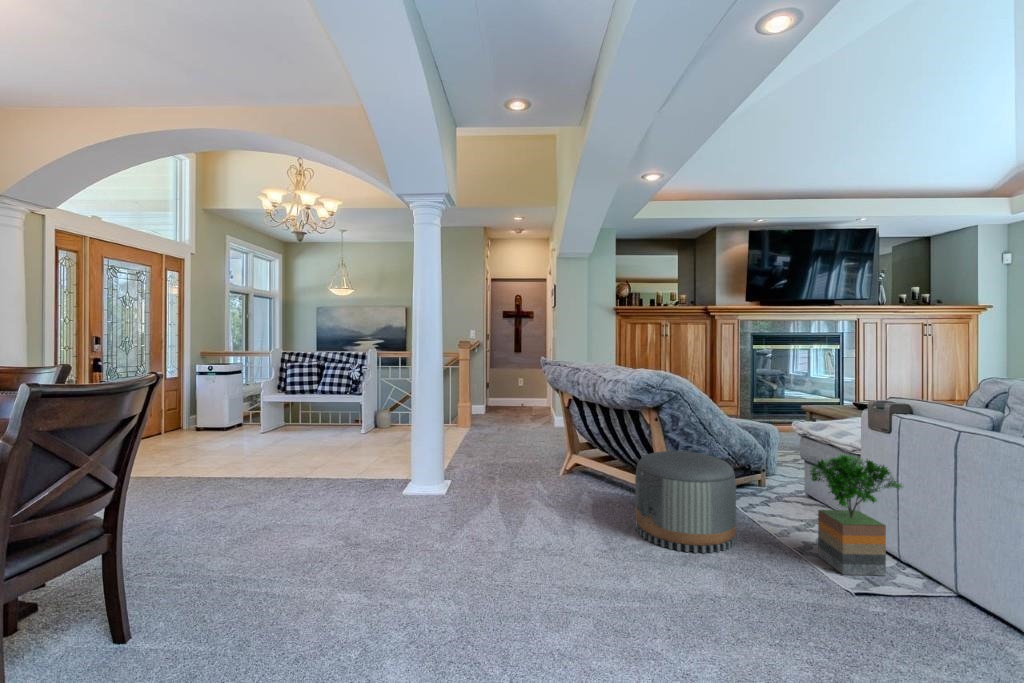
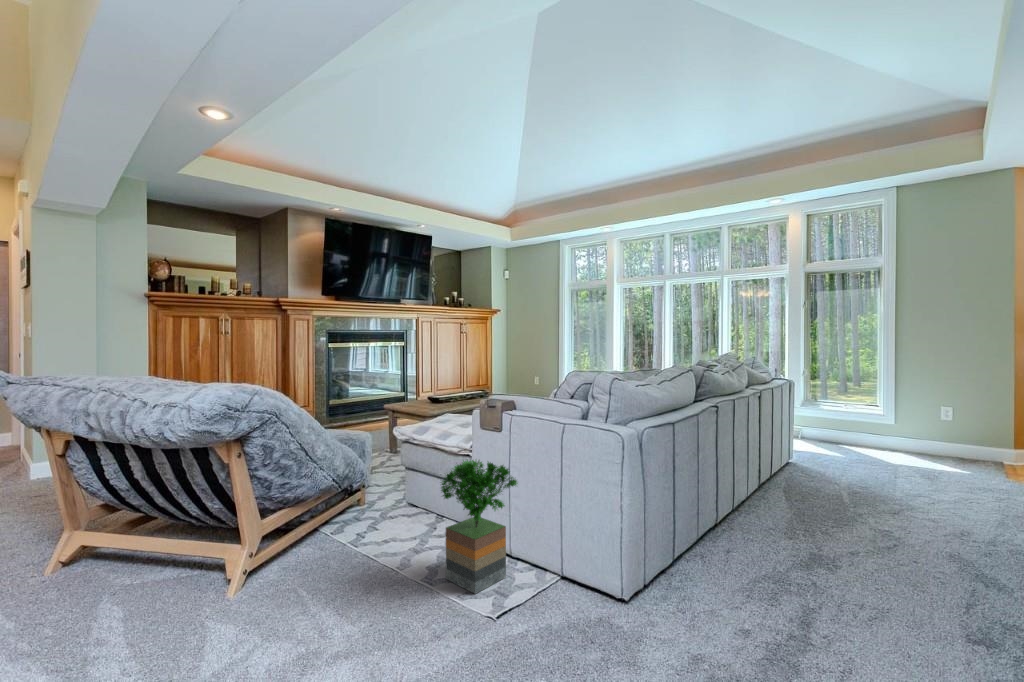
pouf: present [635,451,736,553] -> none [209,492,360,655]

